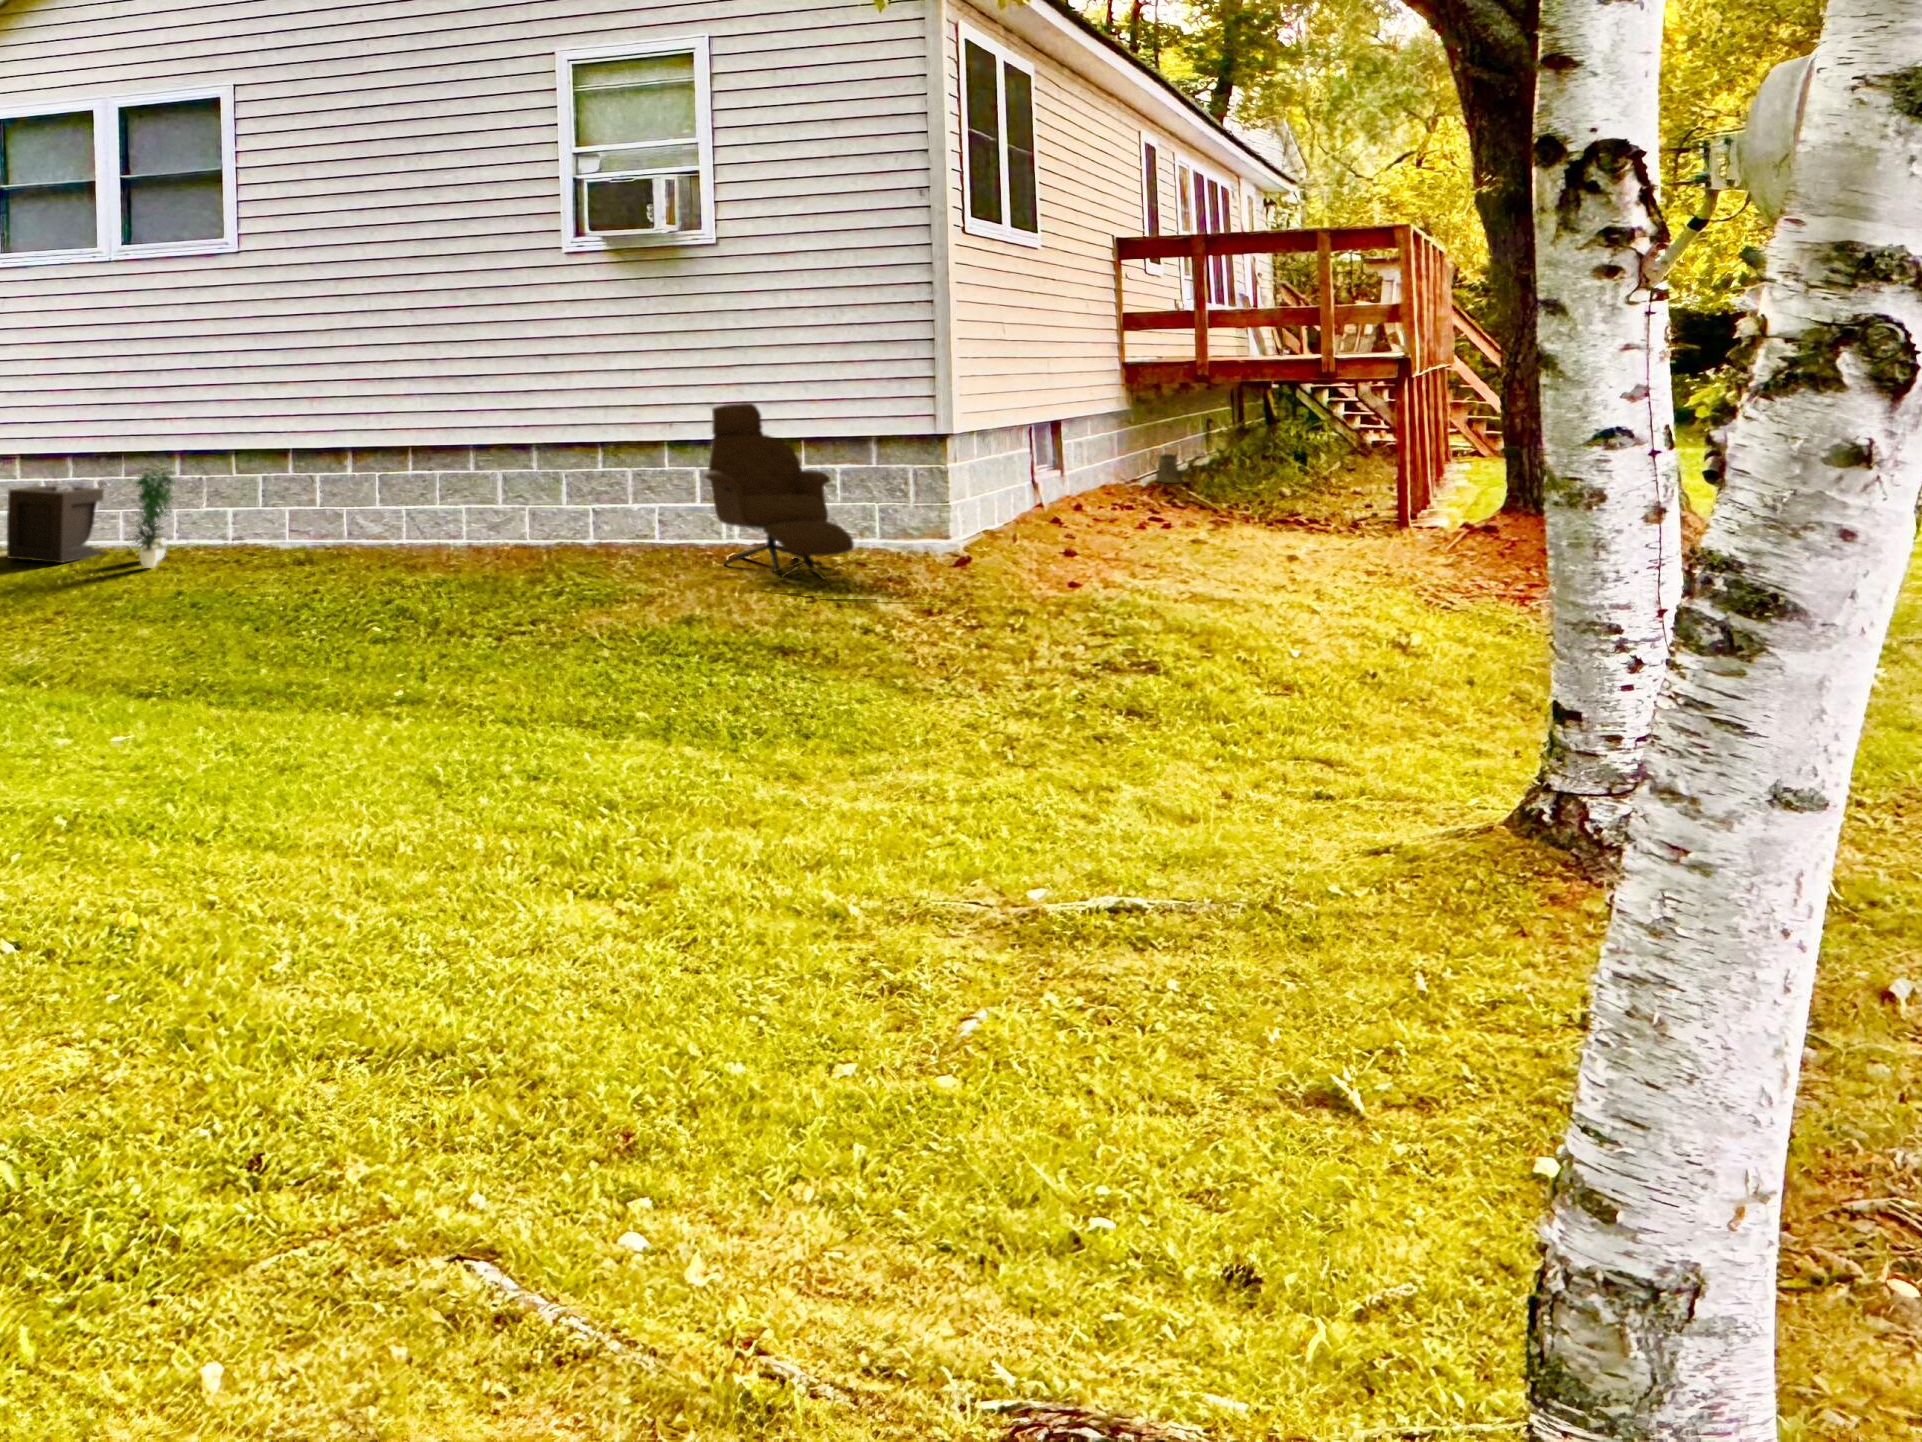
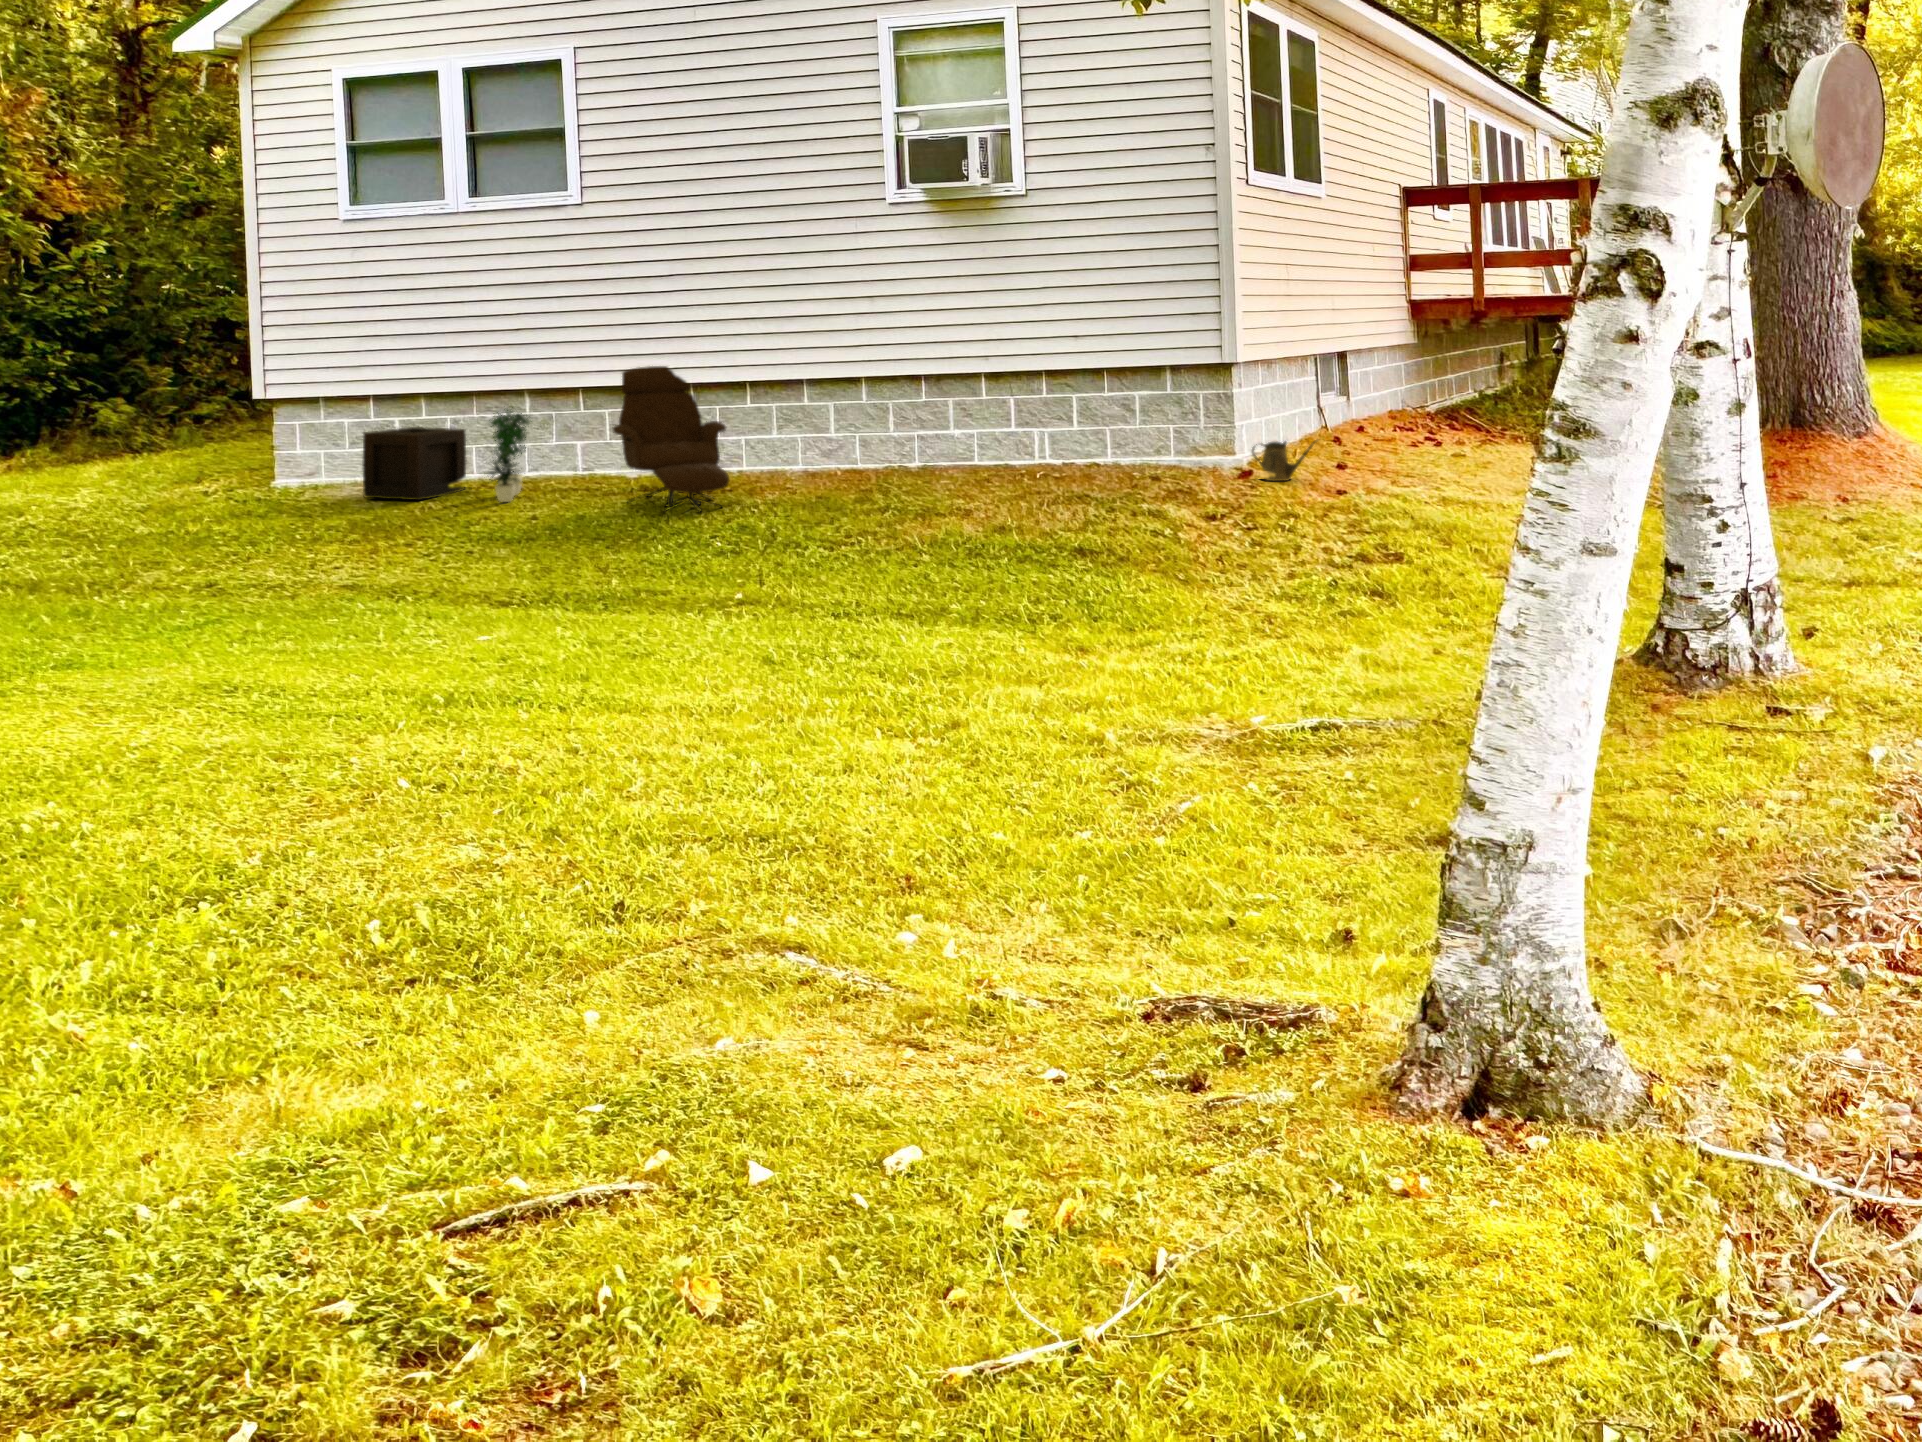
lounge chair: present [704,403,854,579] -> present [613,366,729,512]
watering can: present [1156,454,1201,483] -> present [1252,440,1317,481]

